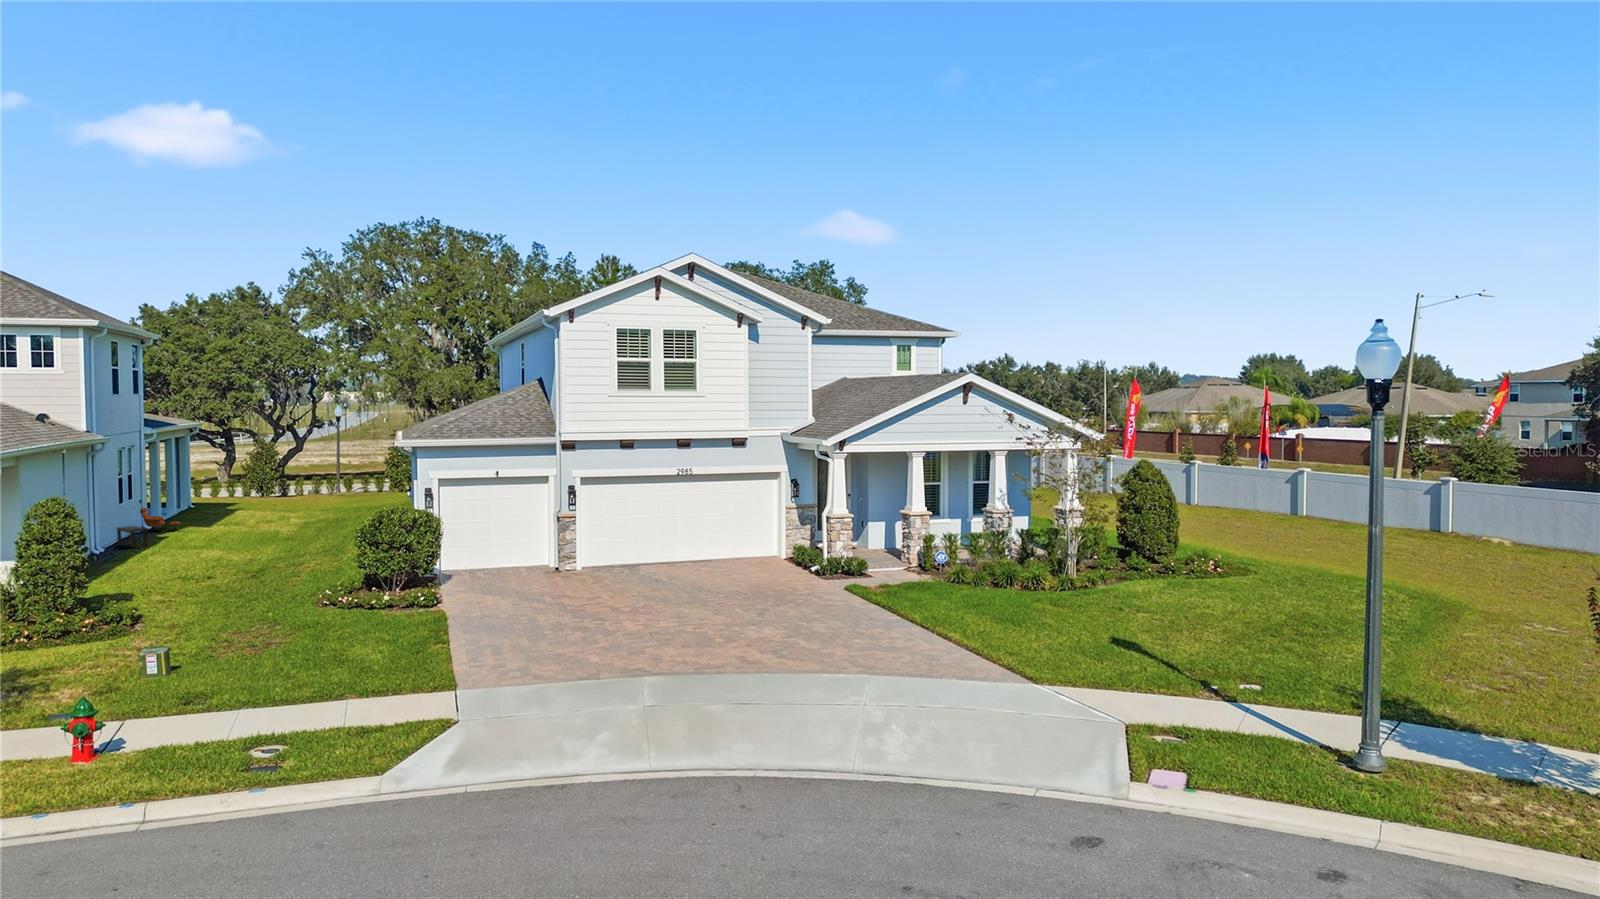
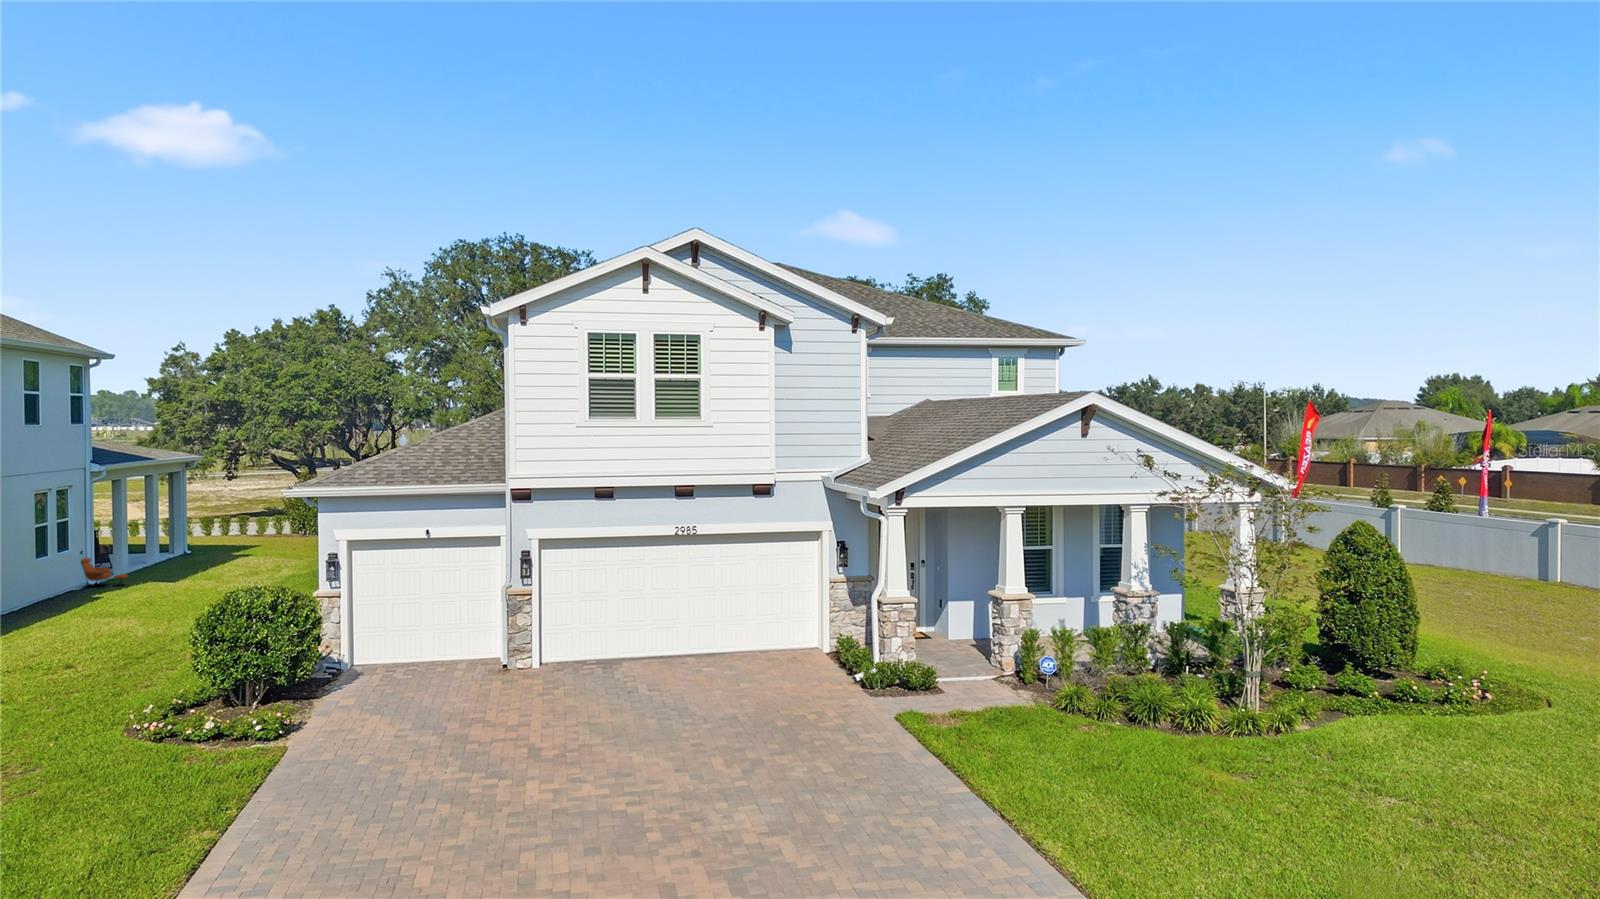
bench: present [117,526,148,548] -> none [26,583,59,613]

